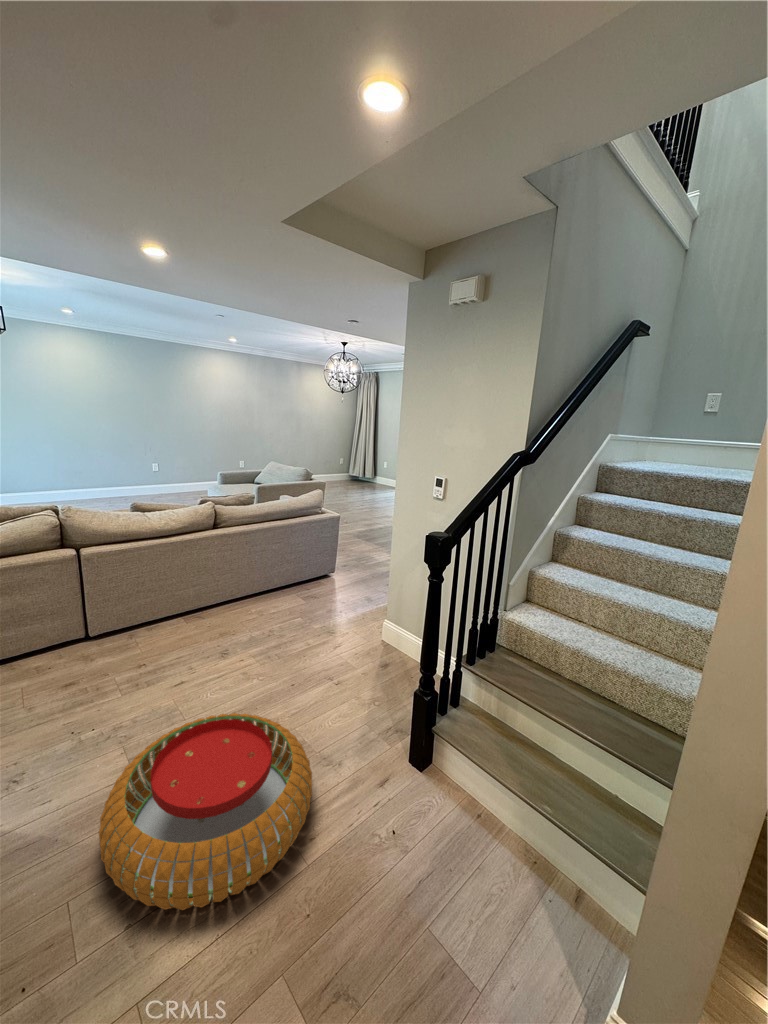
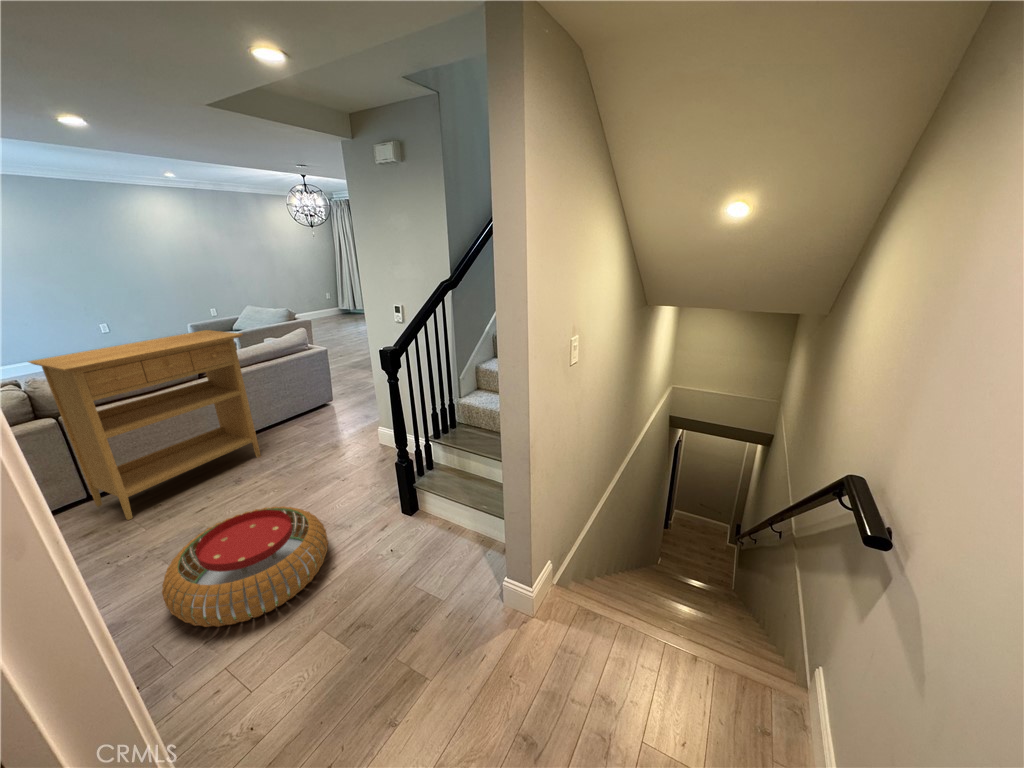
console table: none [64,479,264,678] -> present [28,330,261,520]

